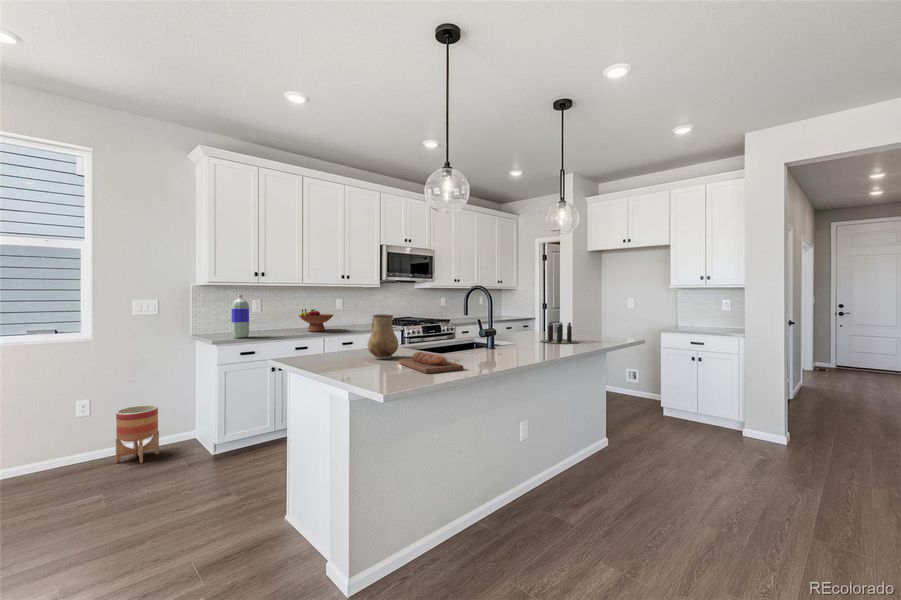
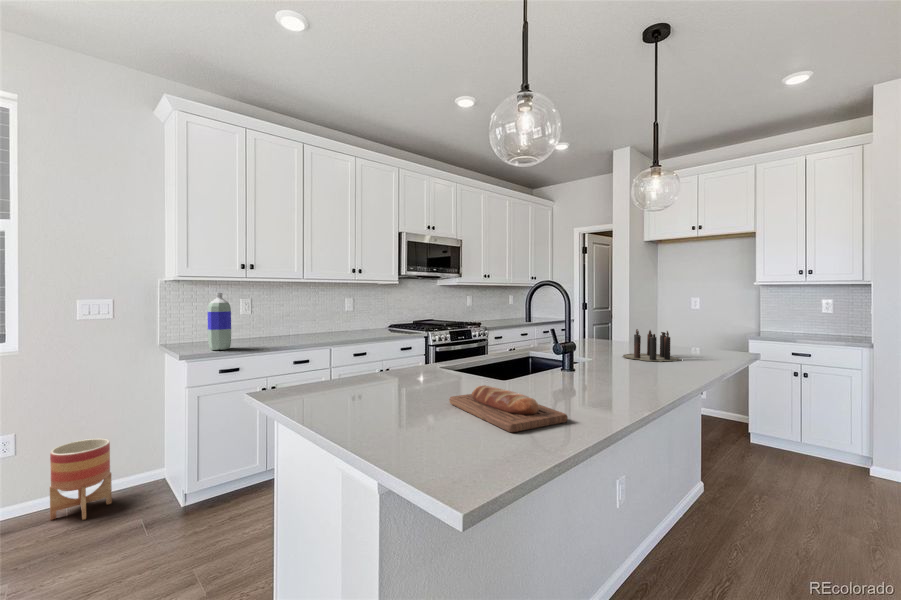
fruit bowl: present [299,309,333,332] -> none [297,311,341,340]
ceramic pitcher: present [368,314,398,359] -> none [396,323,443,392]

